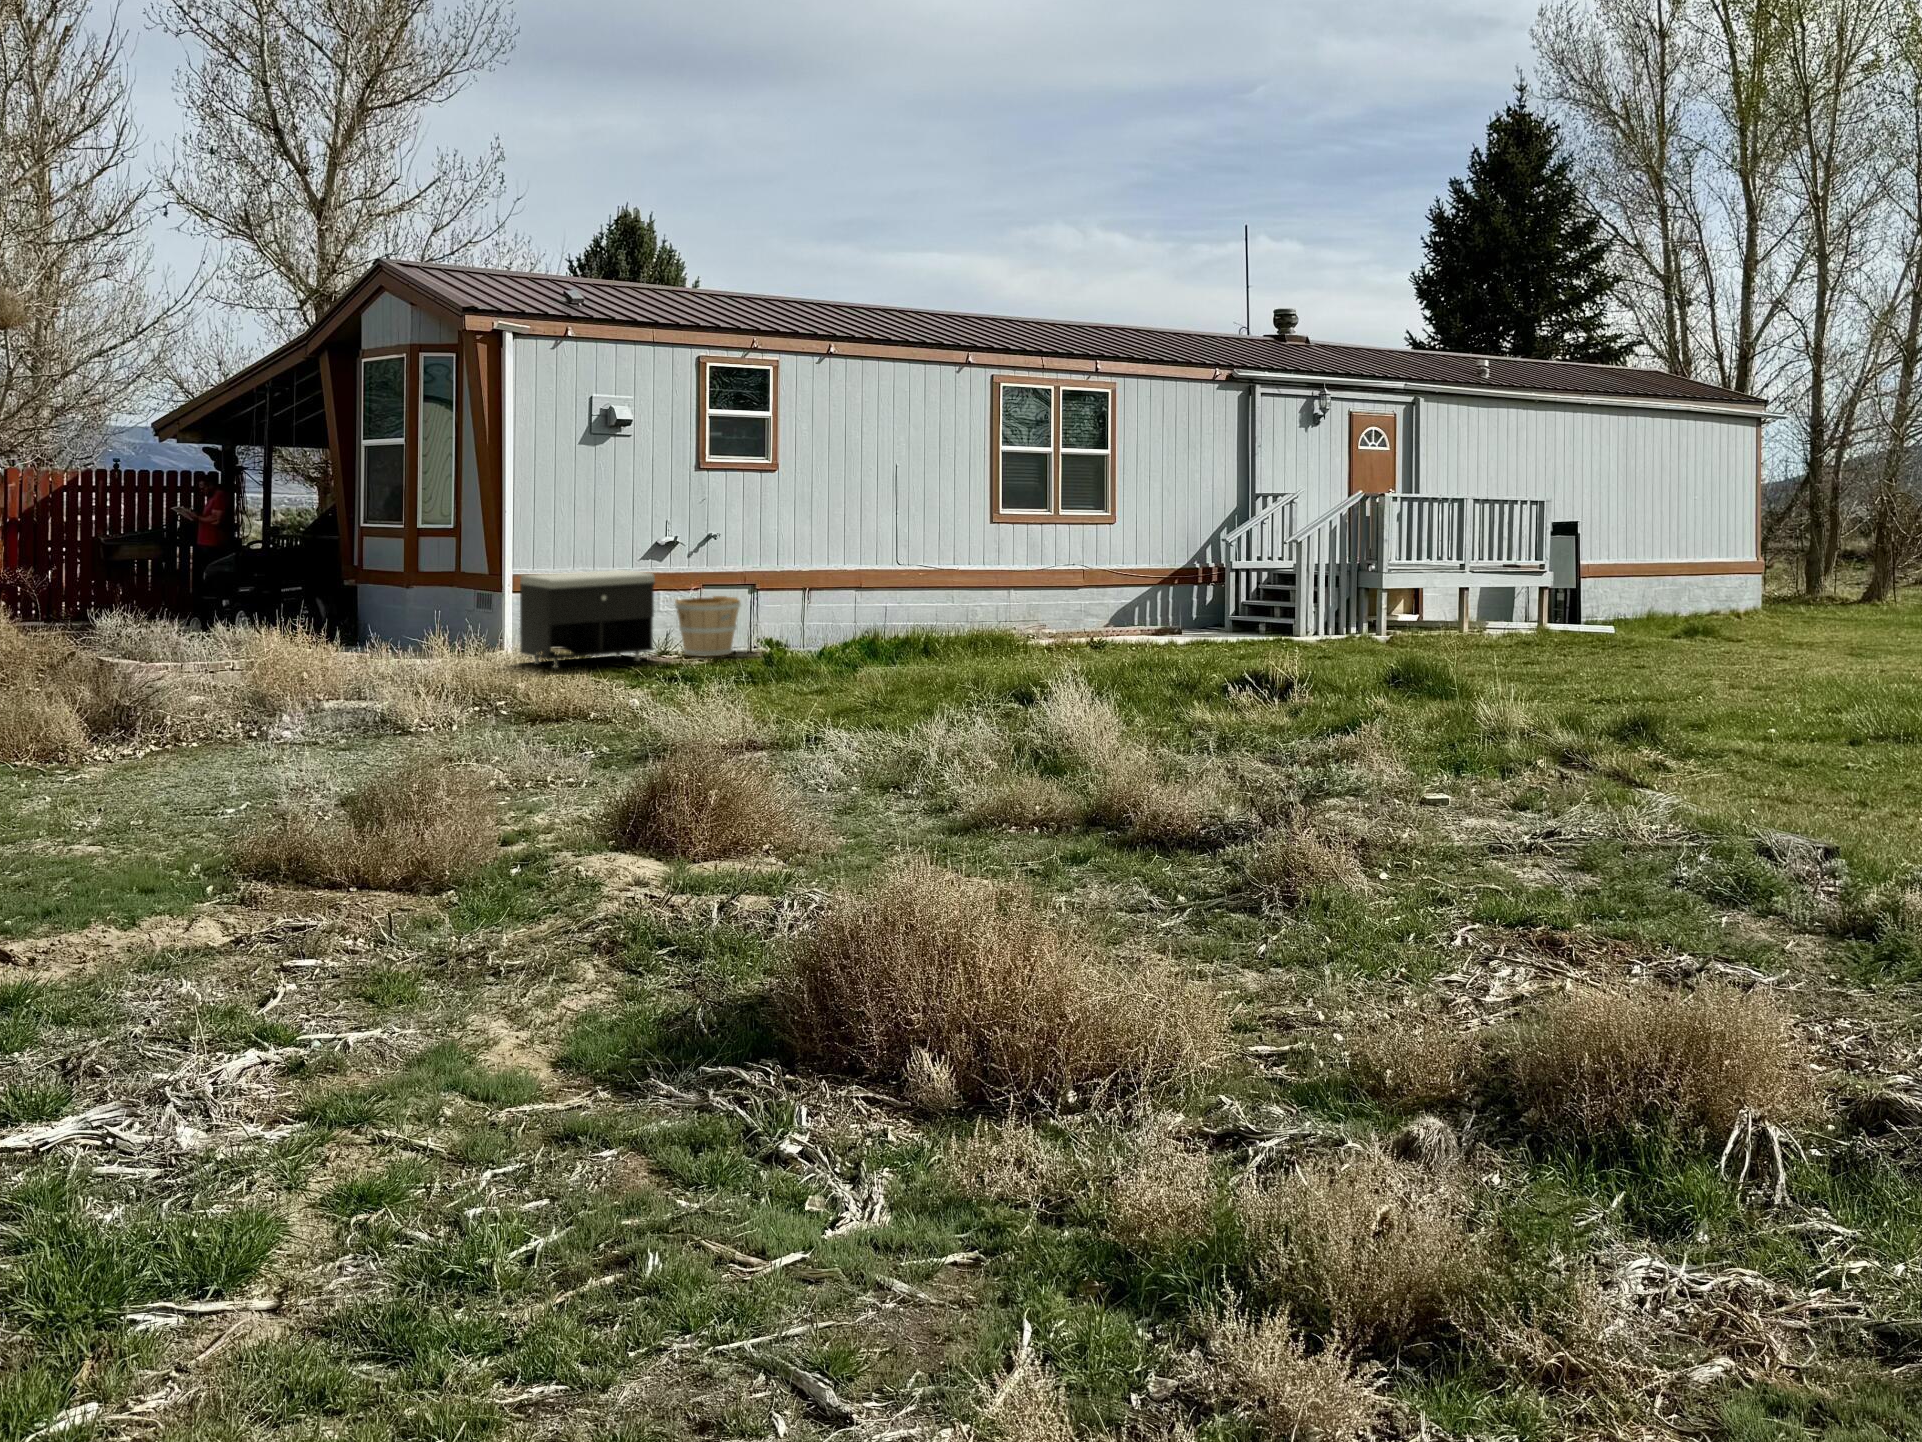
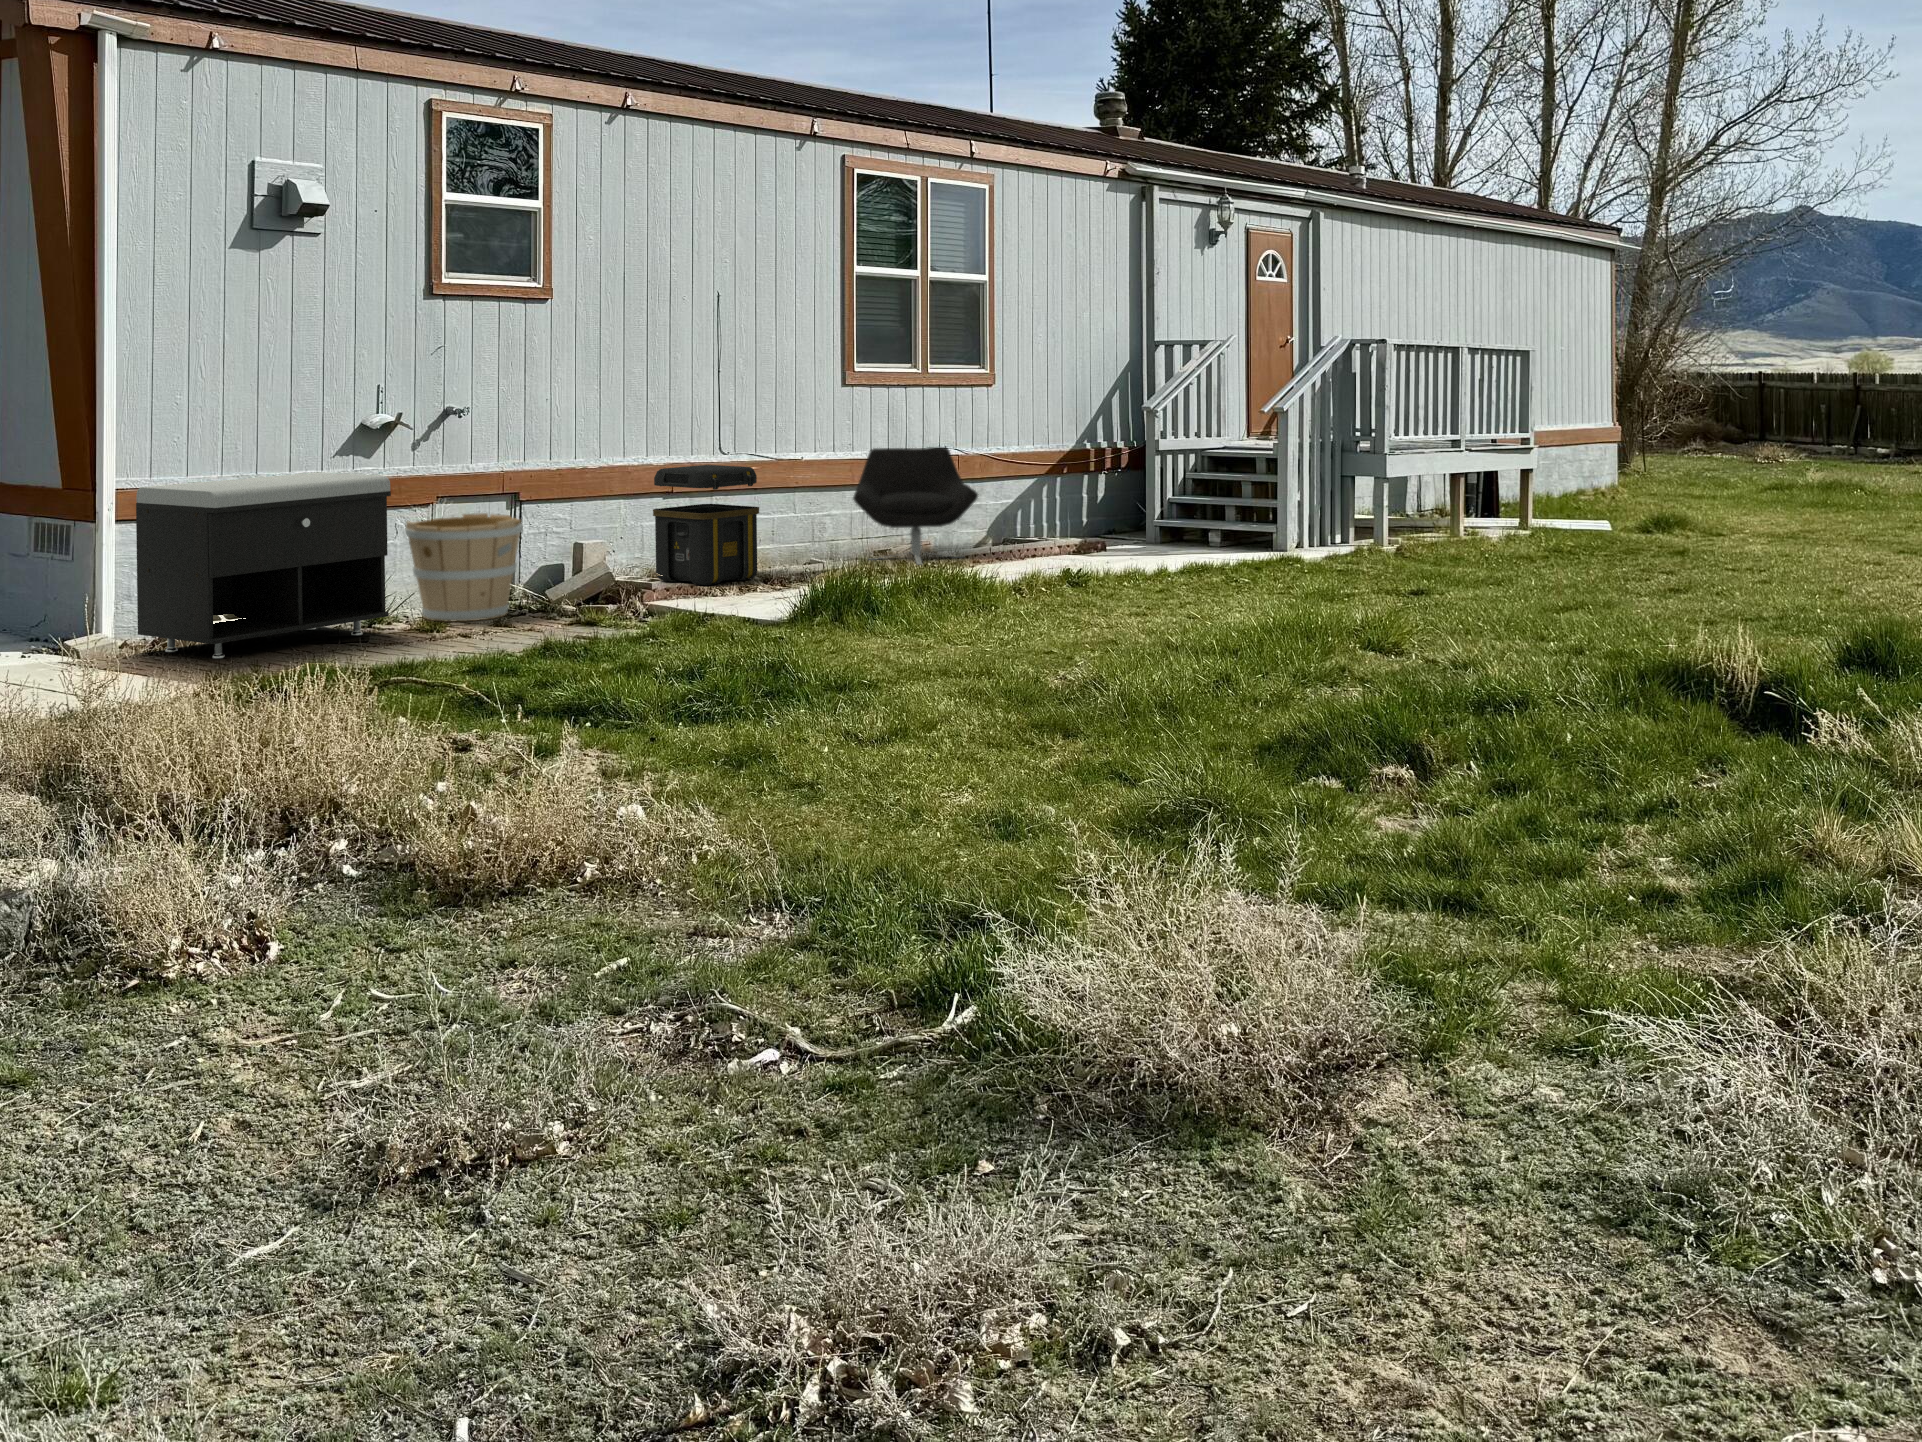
lounge chair: none [980,563,1065,639] -> present [853,447,978,565]
toolbox: none [842,571,905,644] -> present [653,465,759,585]

